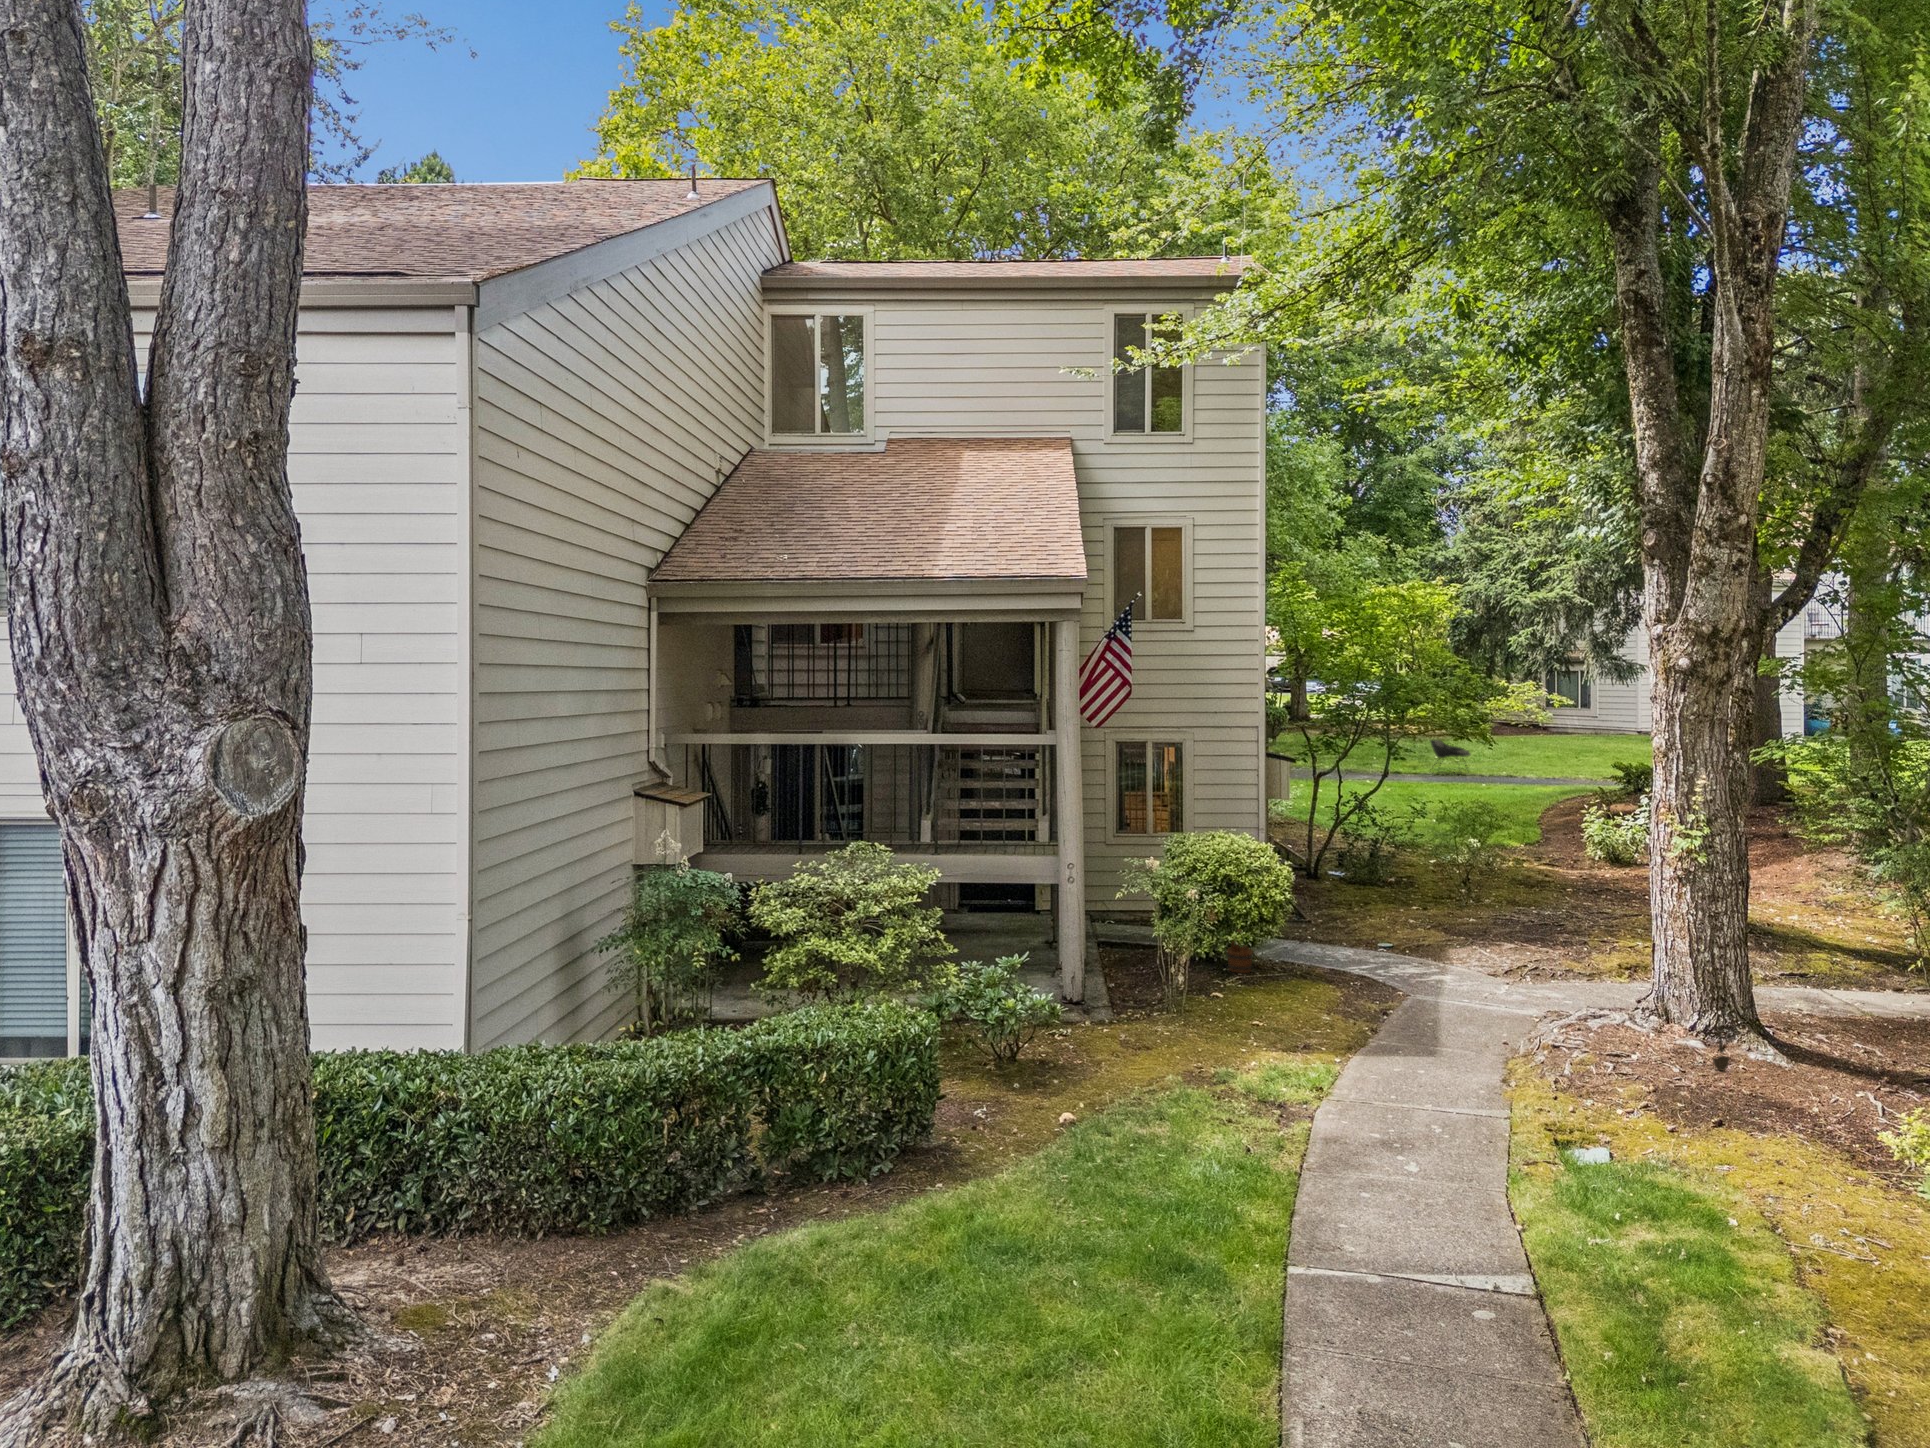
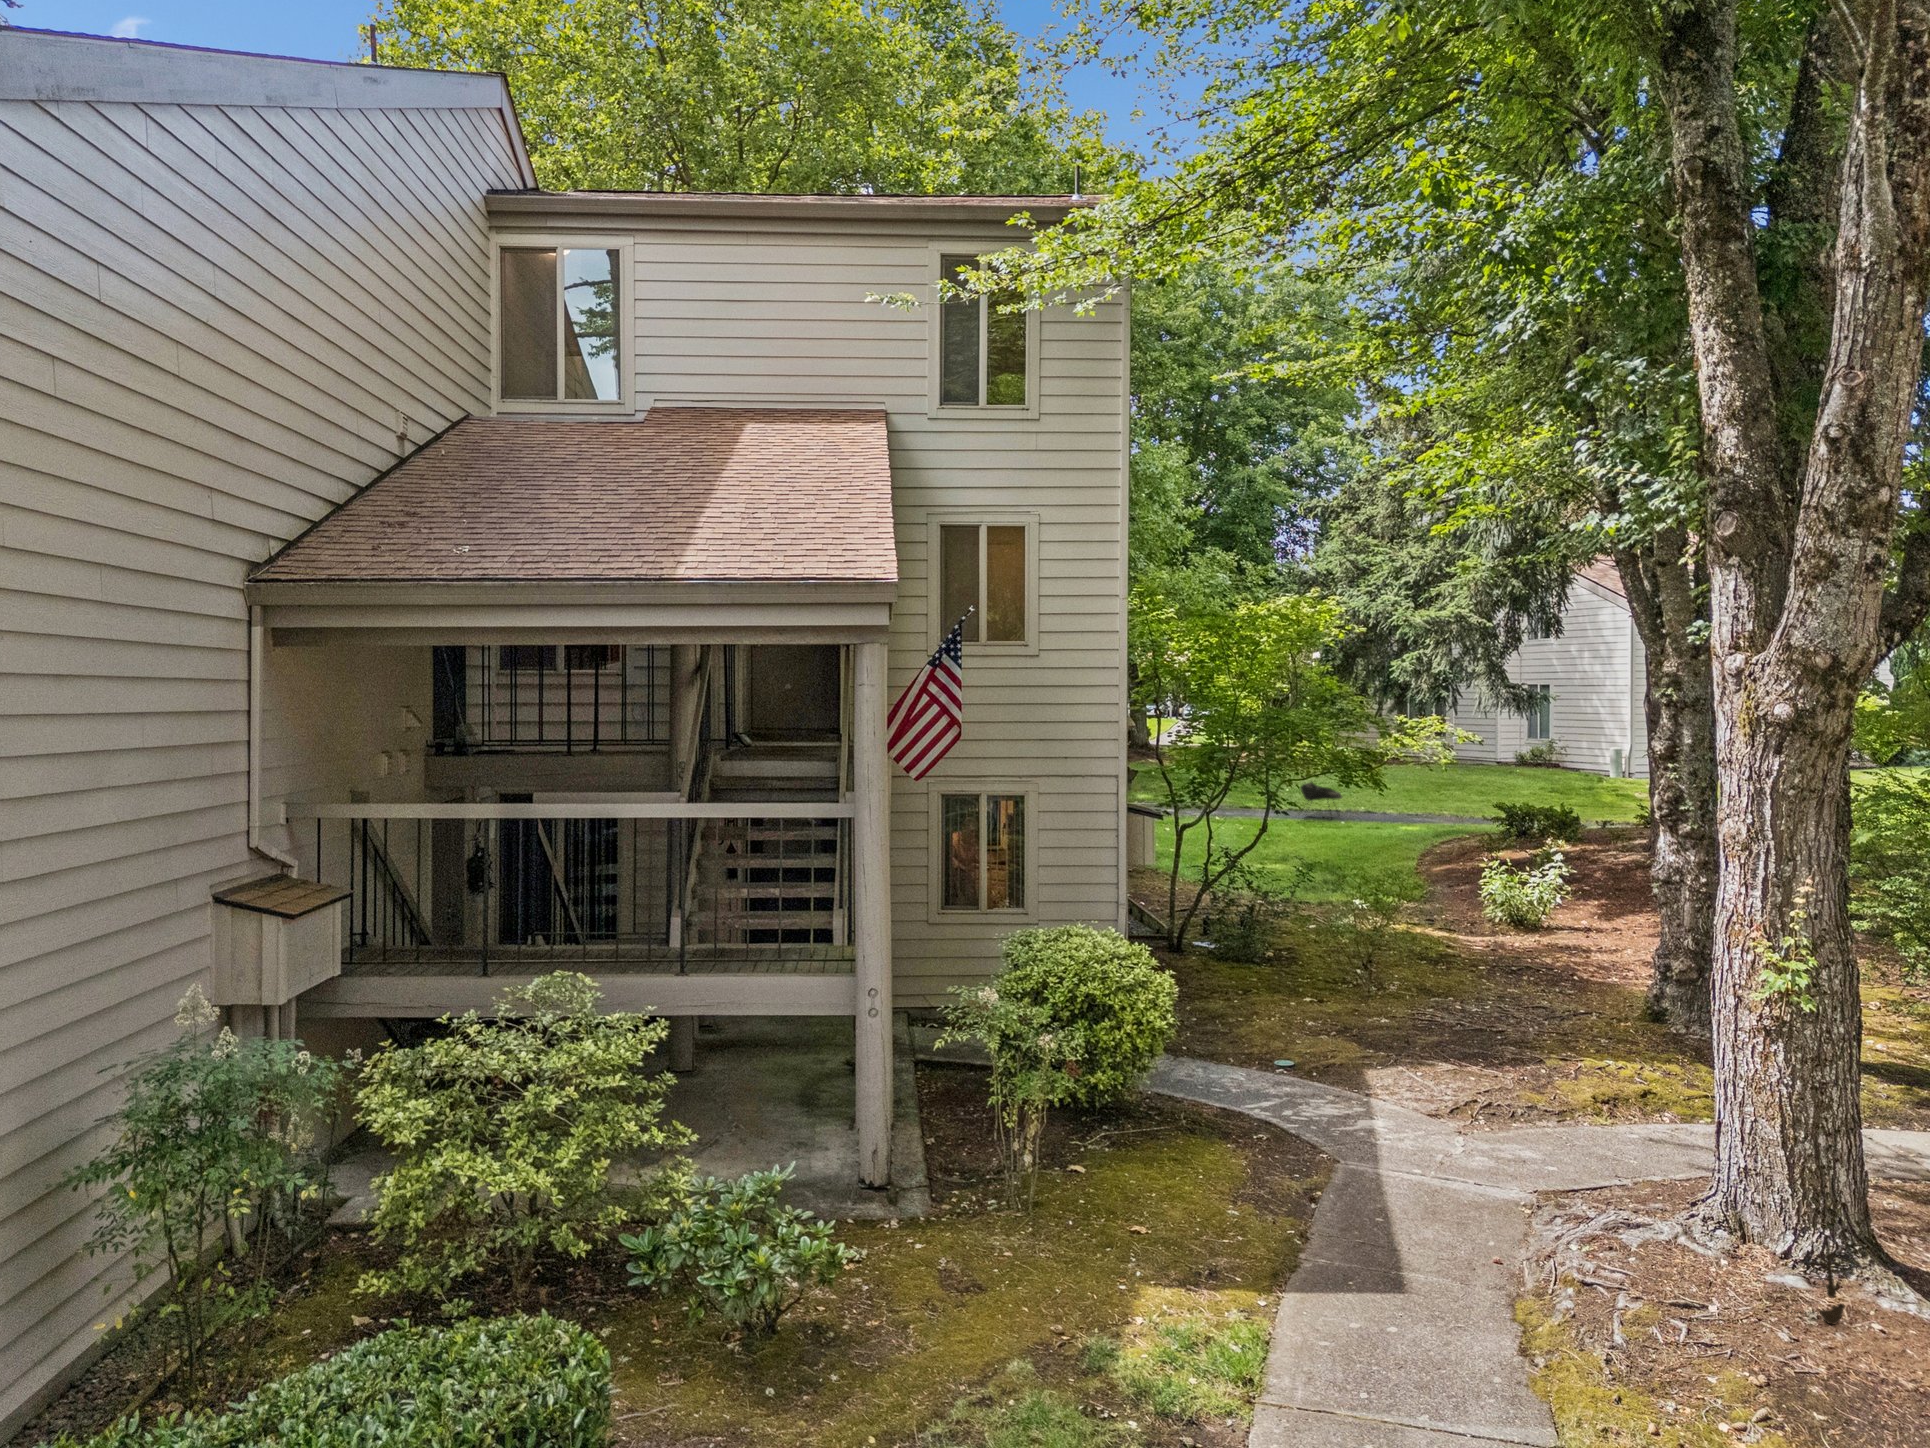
wooden bucket: present [1227,929,1253,973] -> none [1094,1072,1130,1138]

